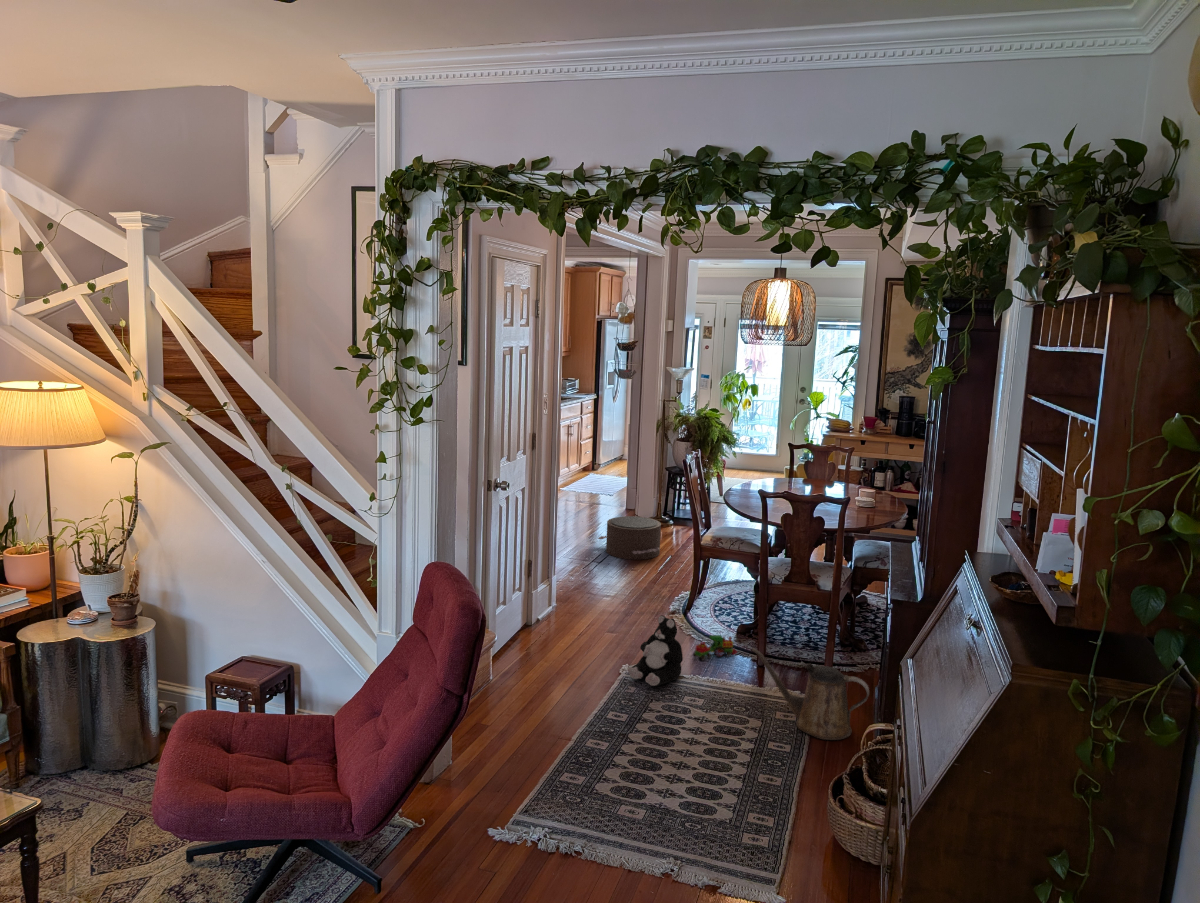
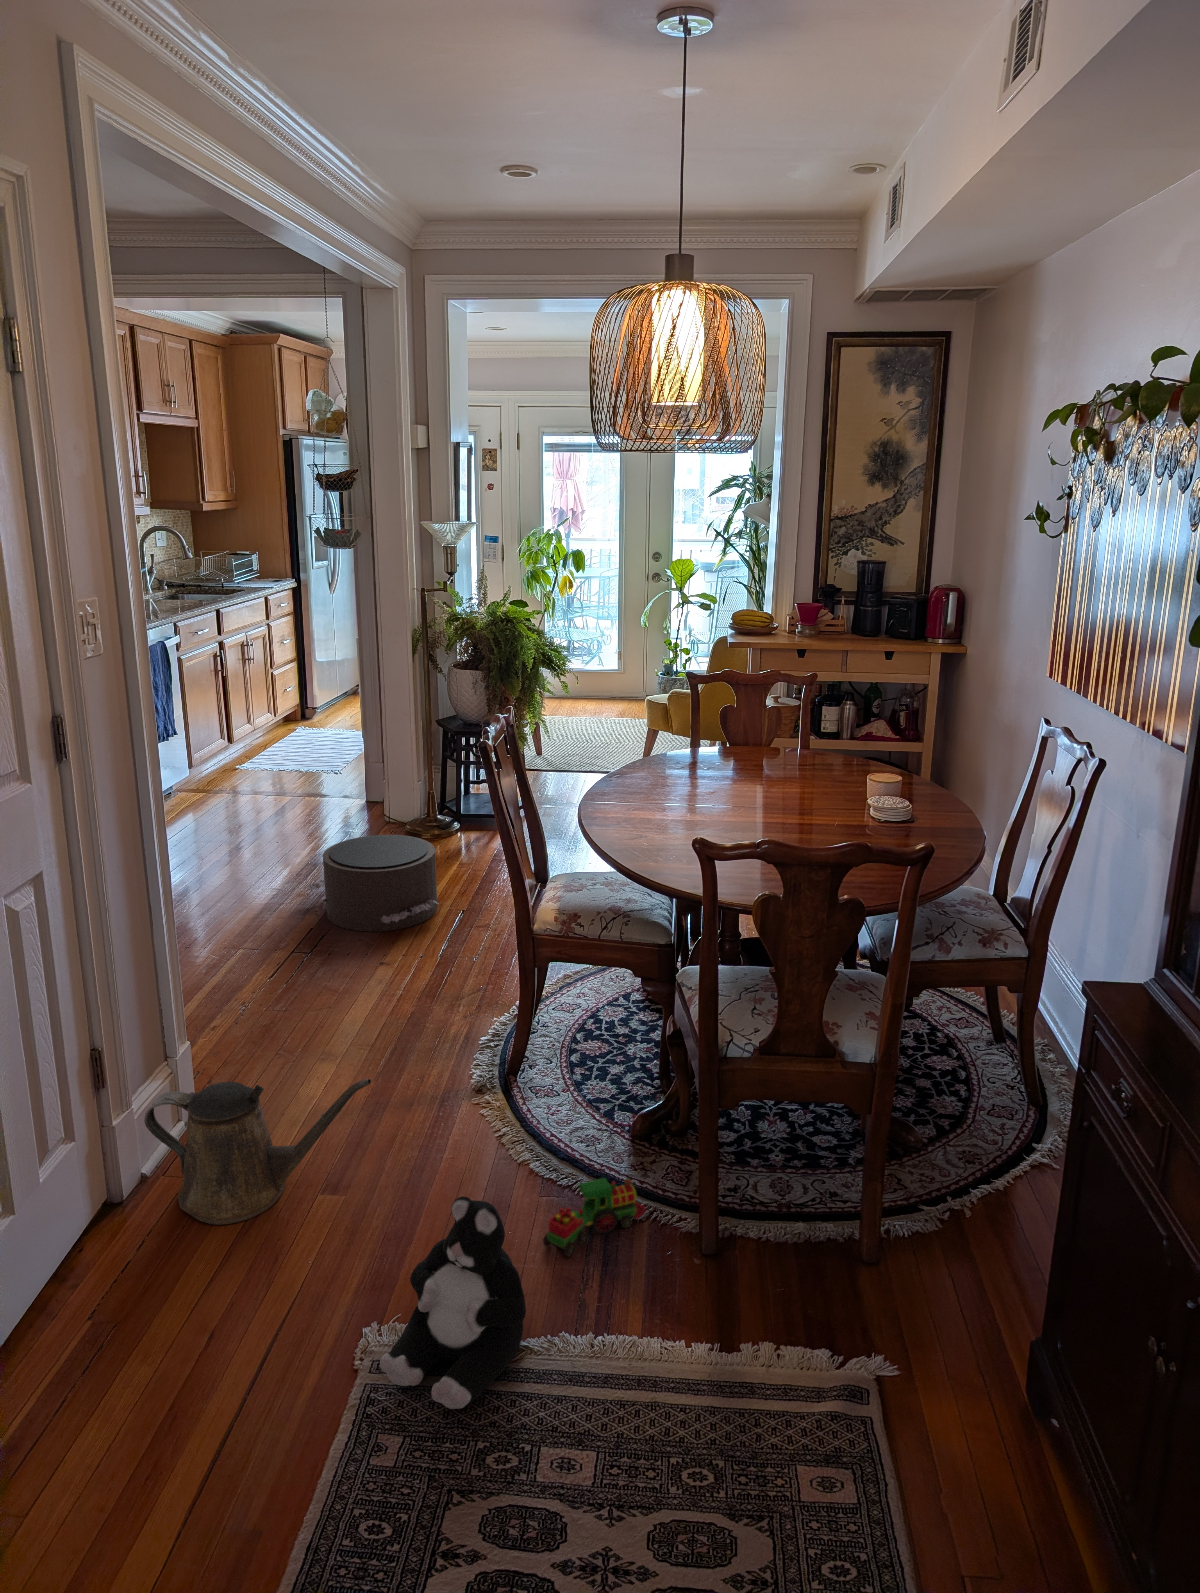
watering can: present [752,648,869,740] -> present [144,1079,371,1225]

